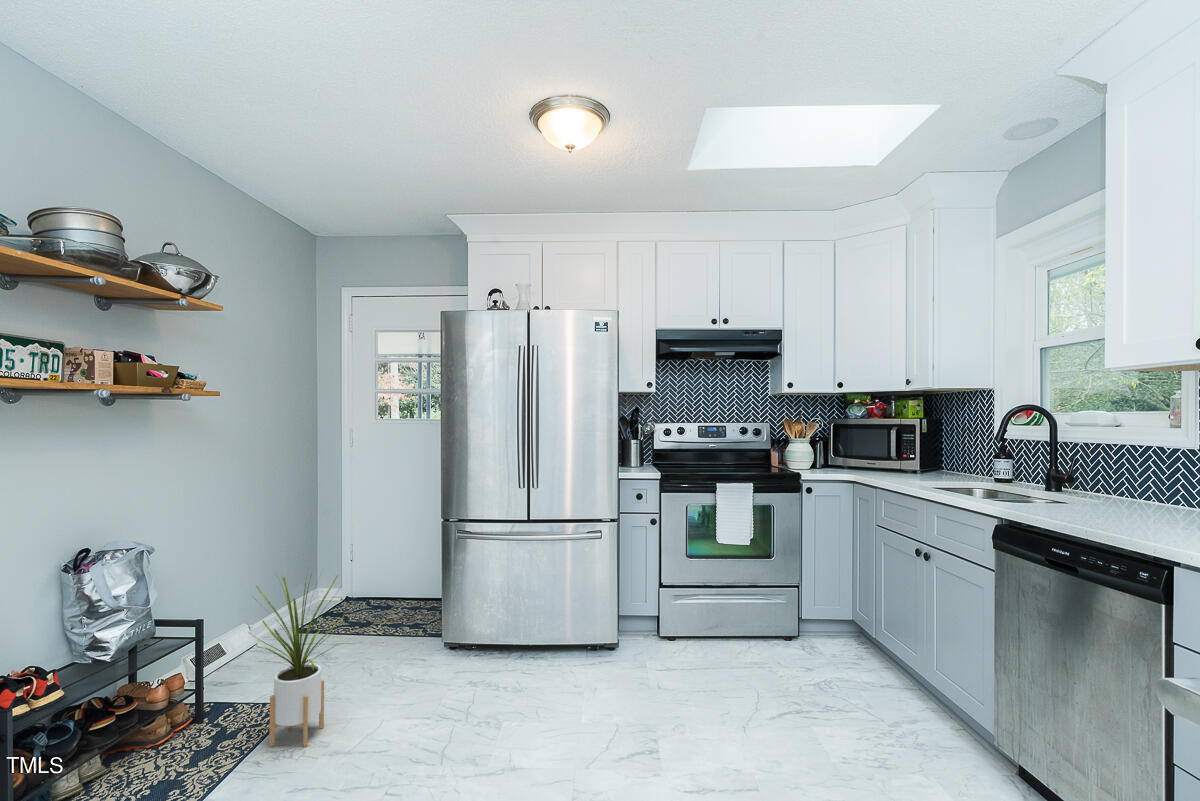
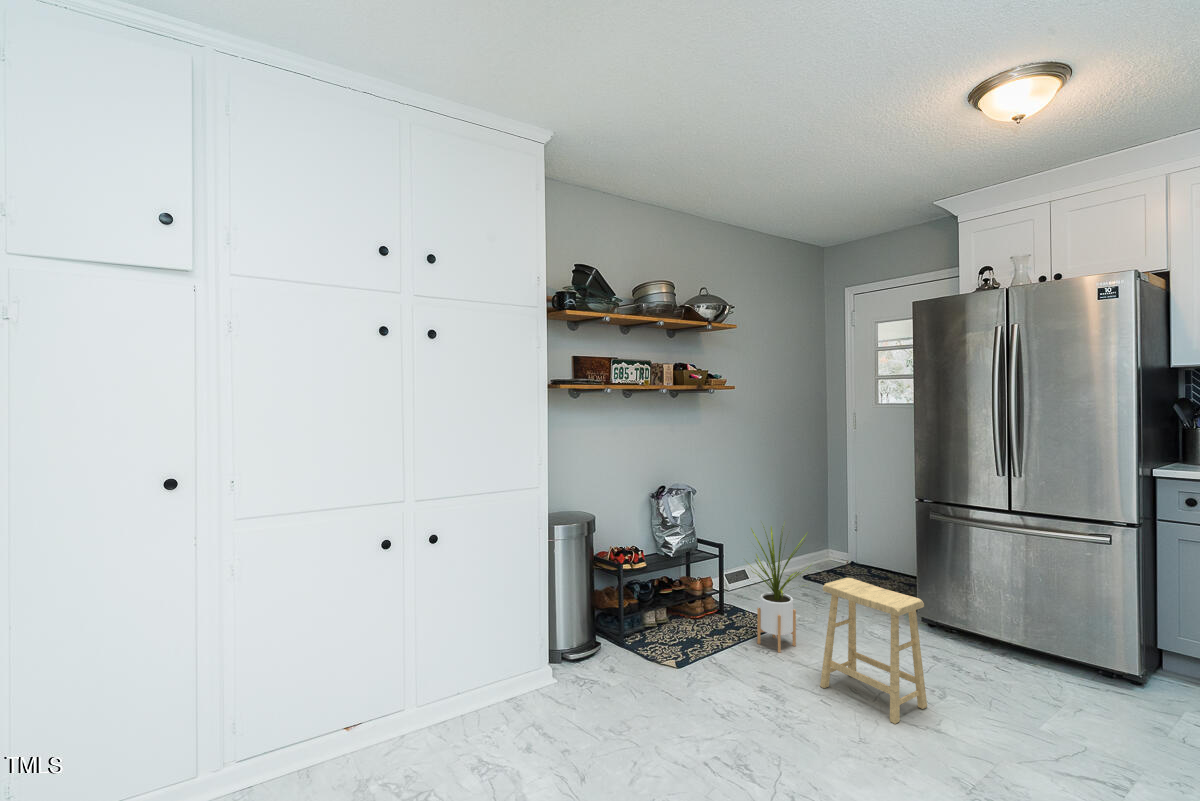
footstool: none [376,619,492,775] -> present [820,578,927,724]

